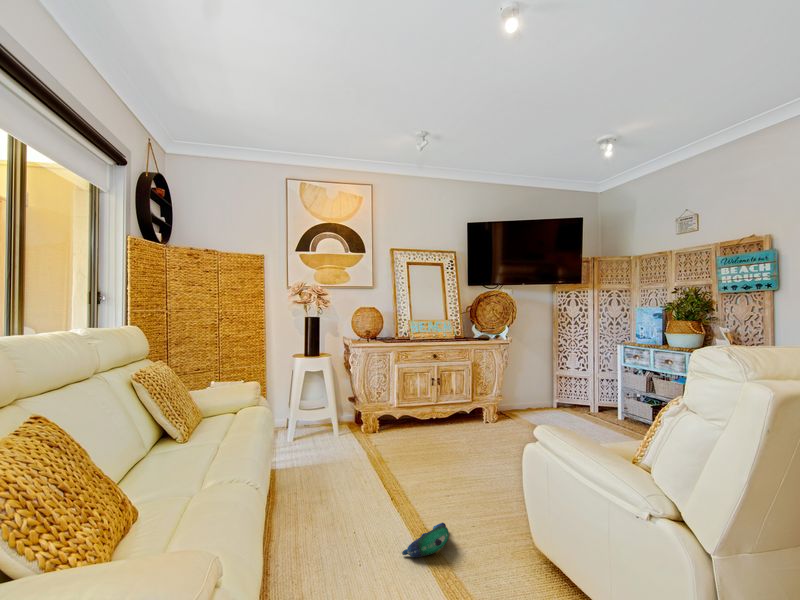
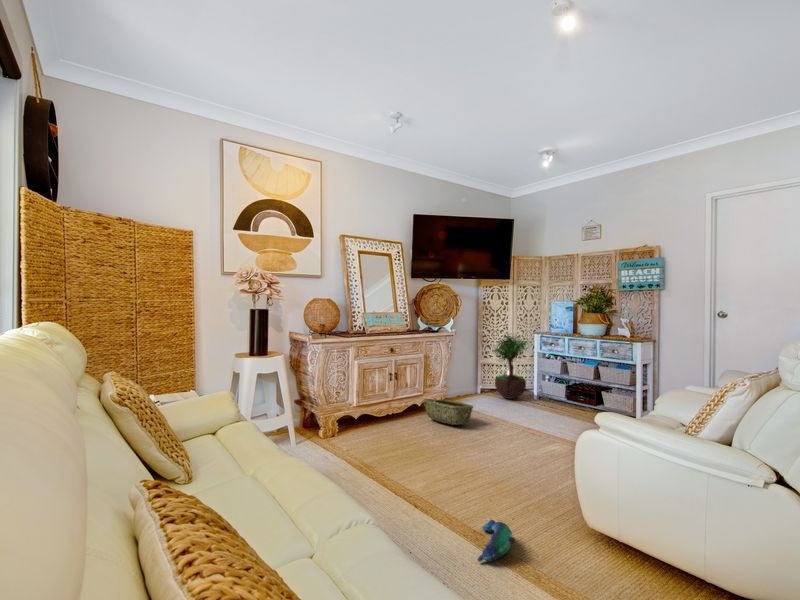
potted tree: none [558,338,608,416] -> present [492,334,528,399]
woven basket: none [469,406,517,435] -> present [424,399,473,425]

